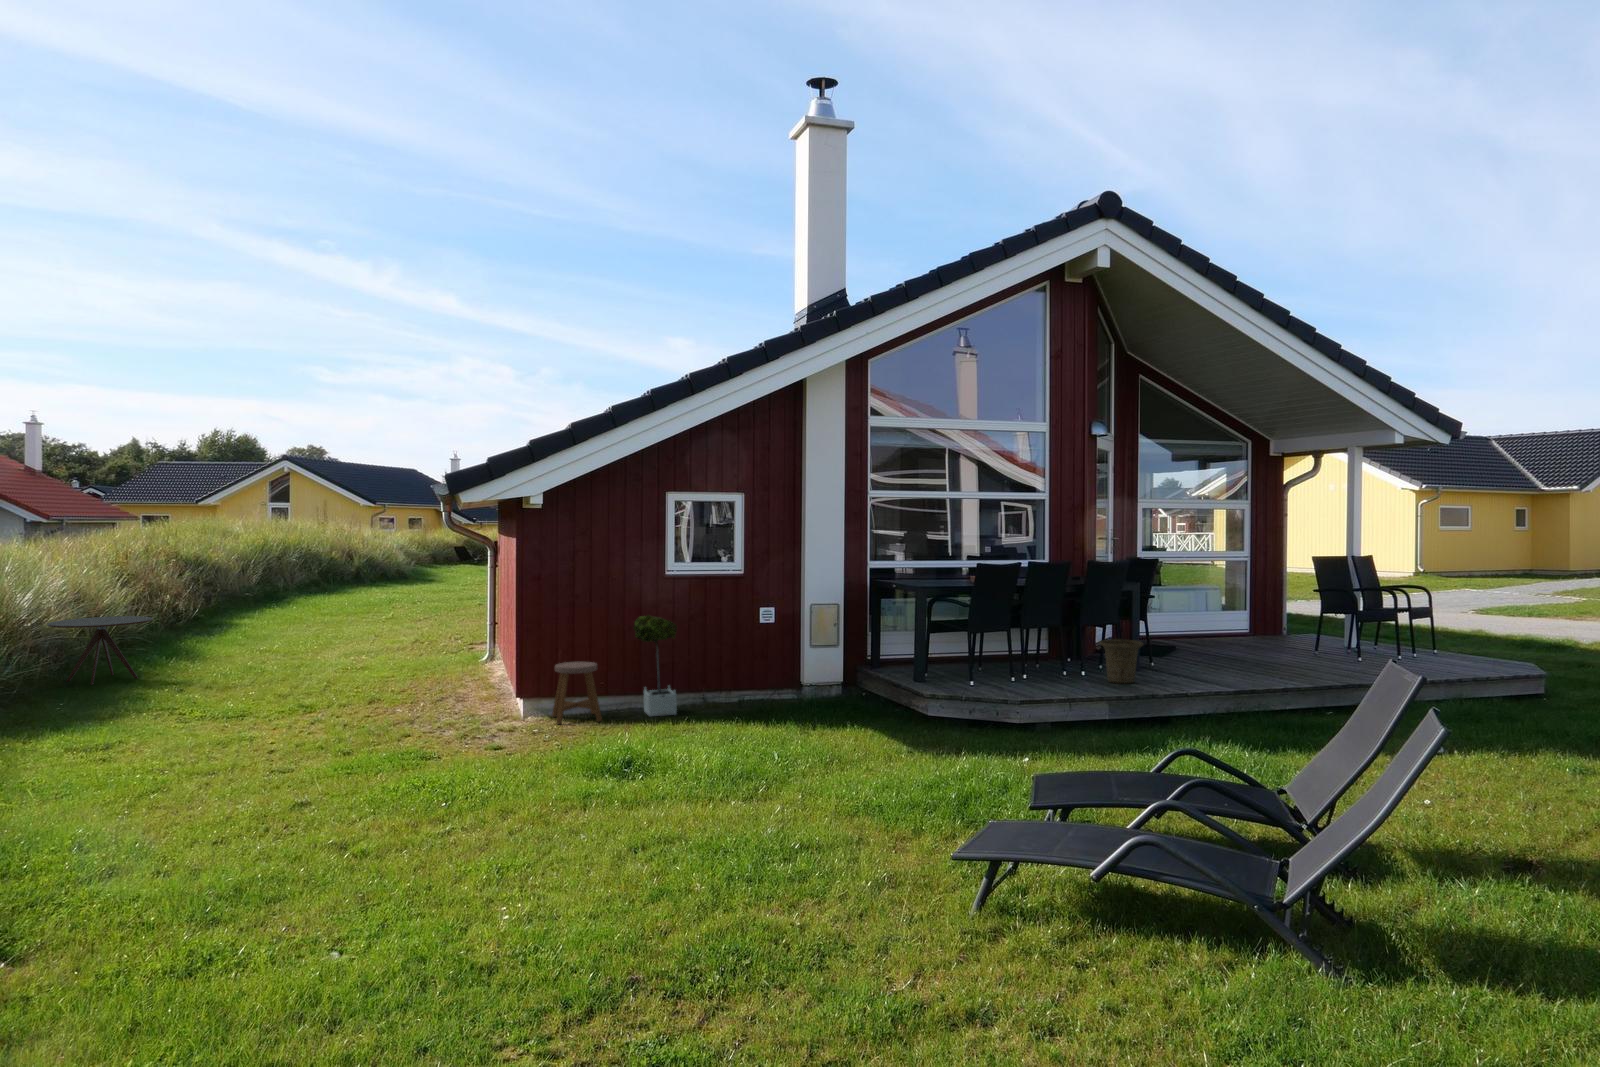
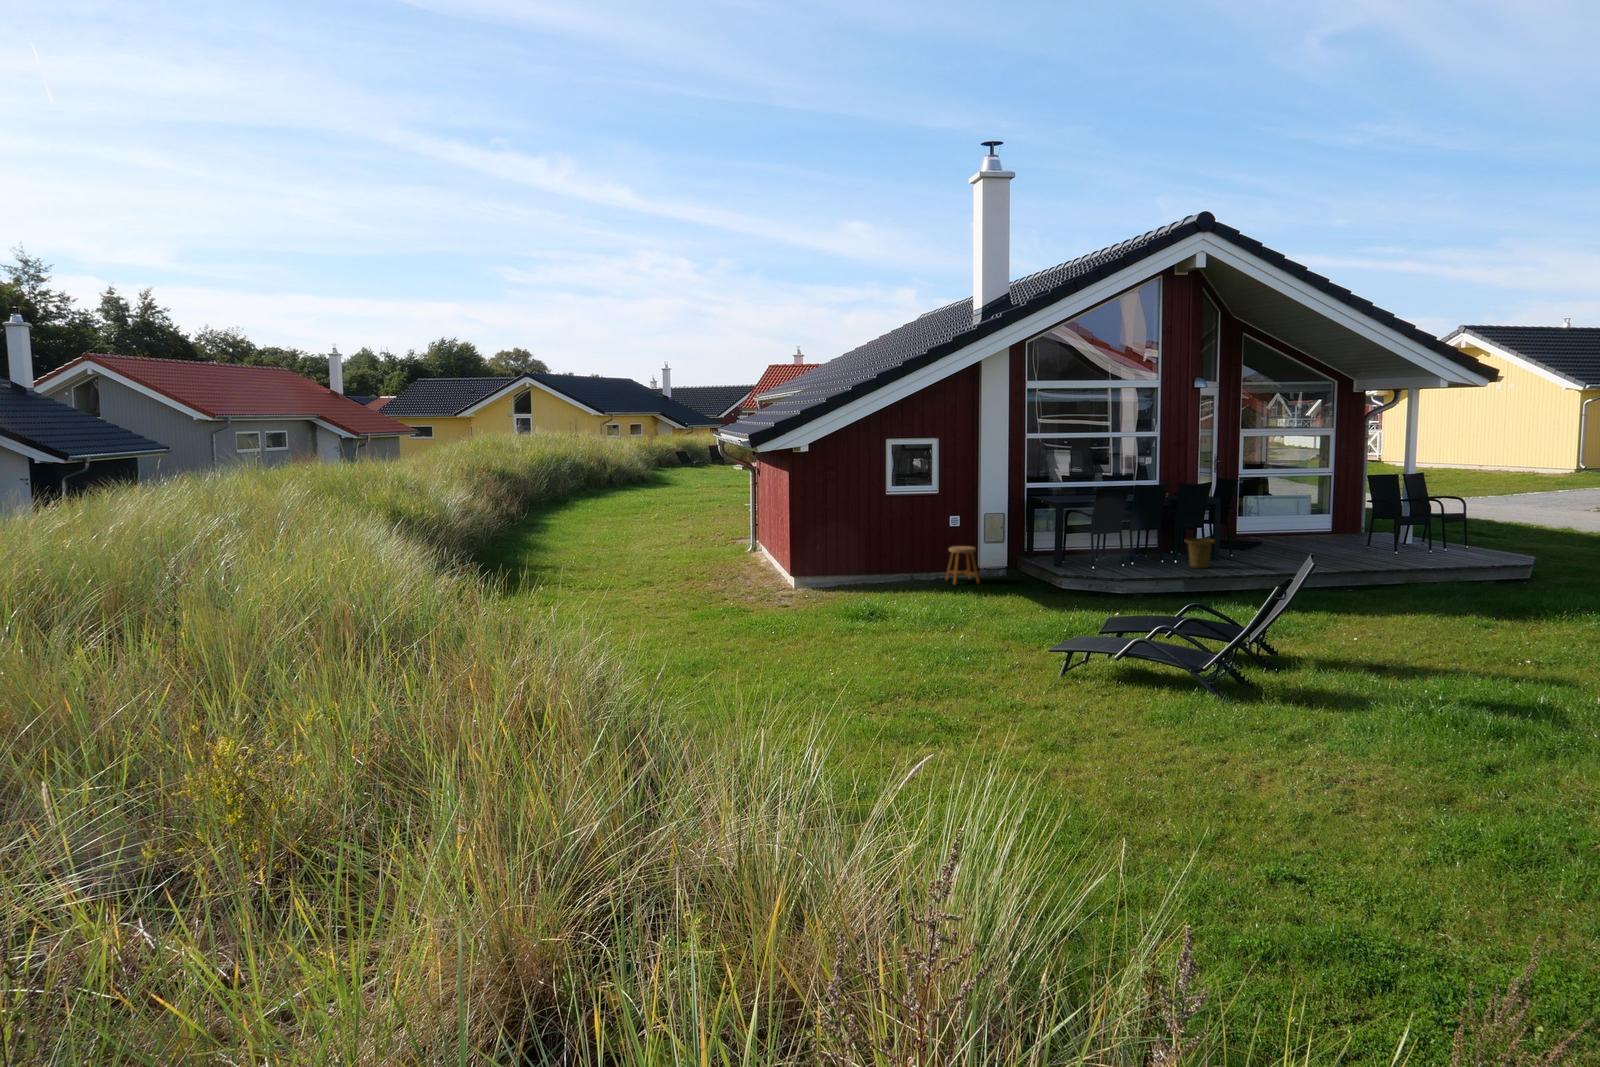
potted tree: present [634,615,677,716] -> none [865,521,894,587]
round table: present [47,616,153,685] -> none [480,520,540,565]
stool: present [552,662,602,724] -> present [945,546,980,584]

